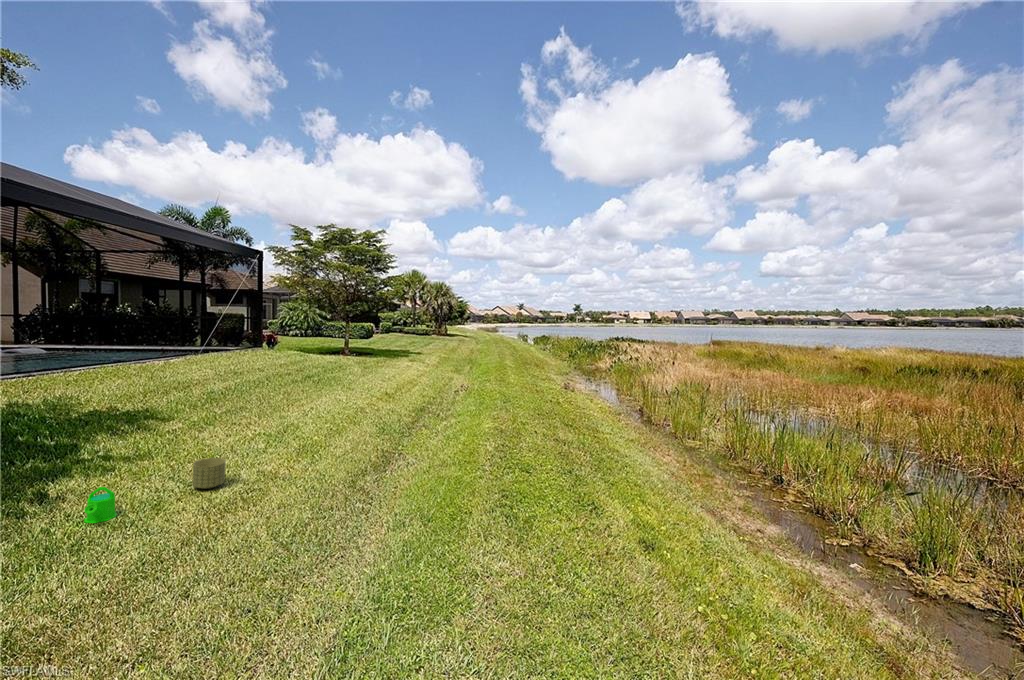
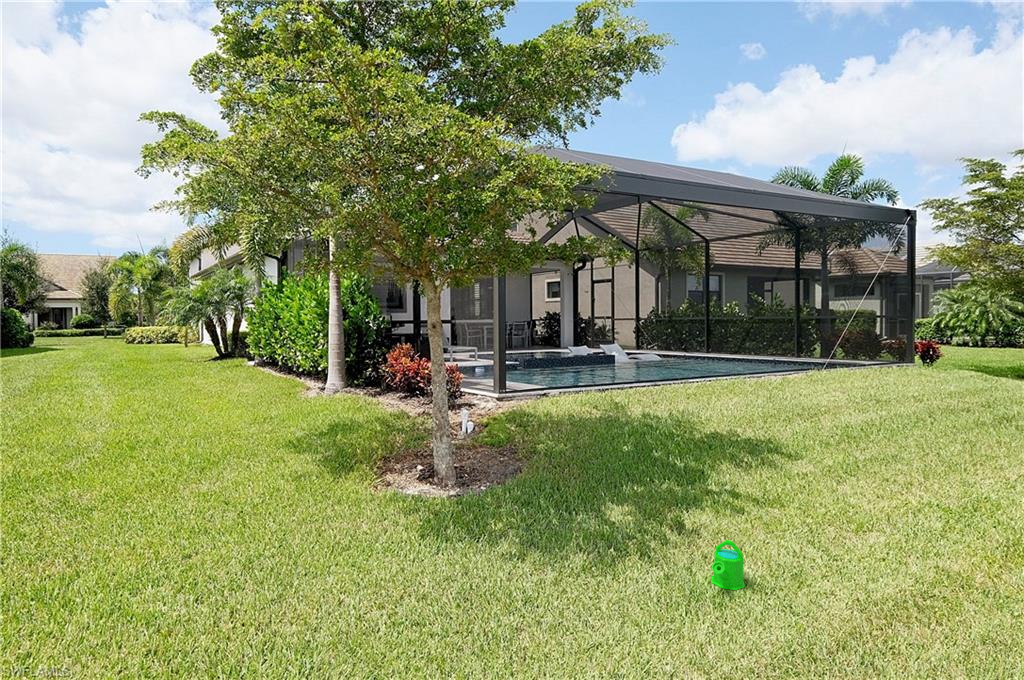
planter: present [192,458,226,489] -> none [838,536,890,590]

